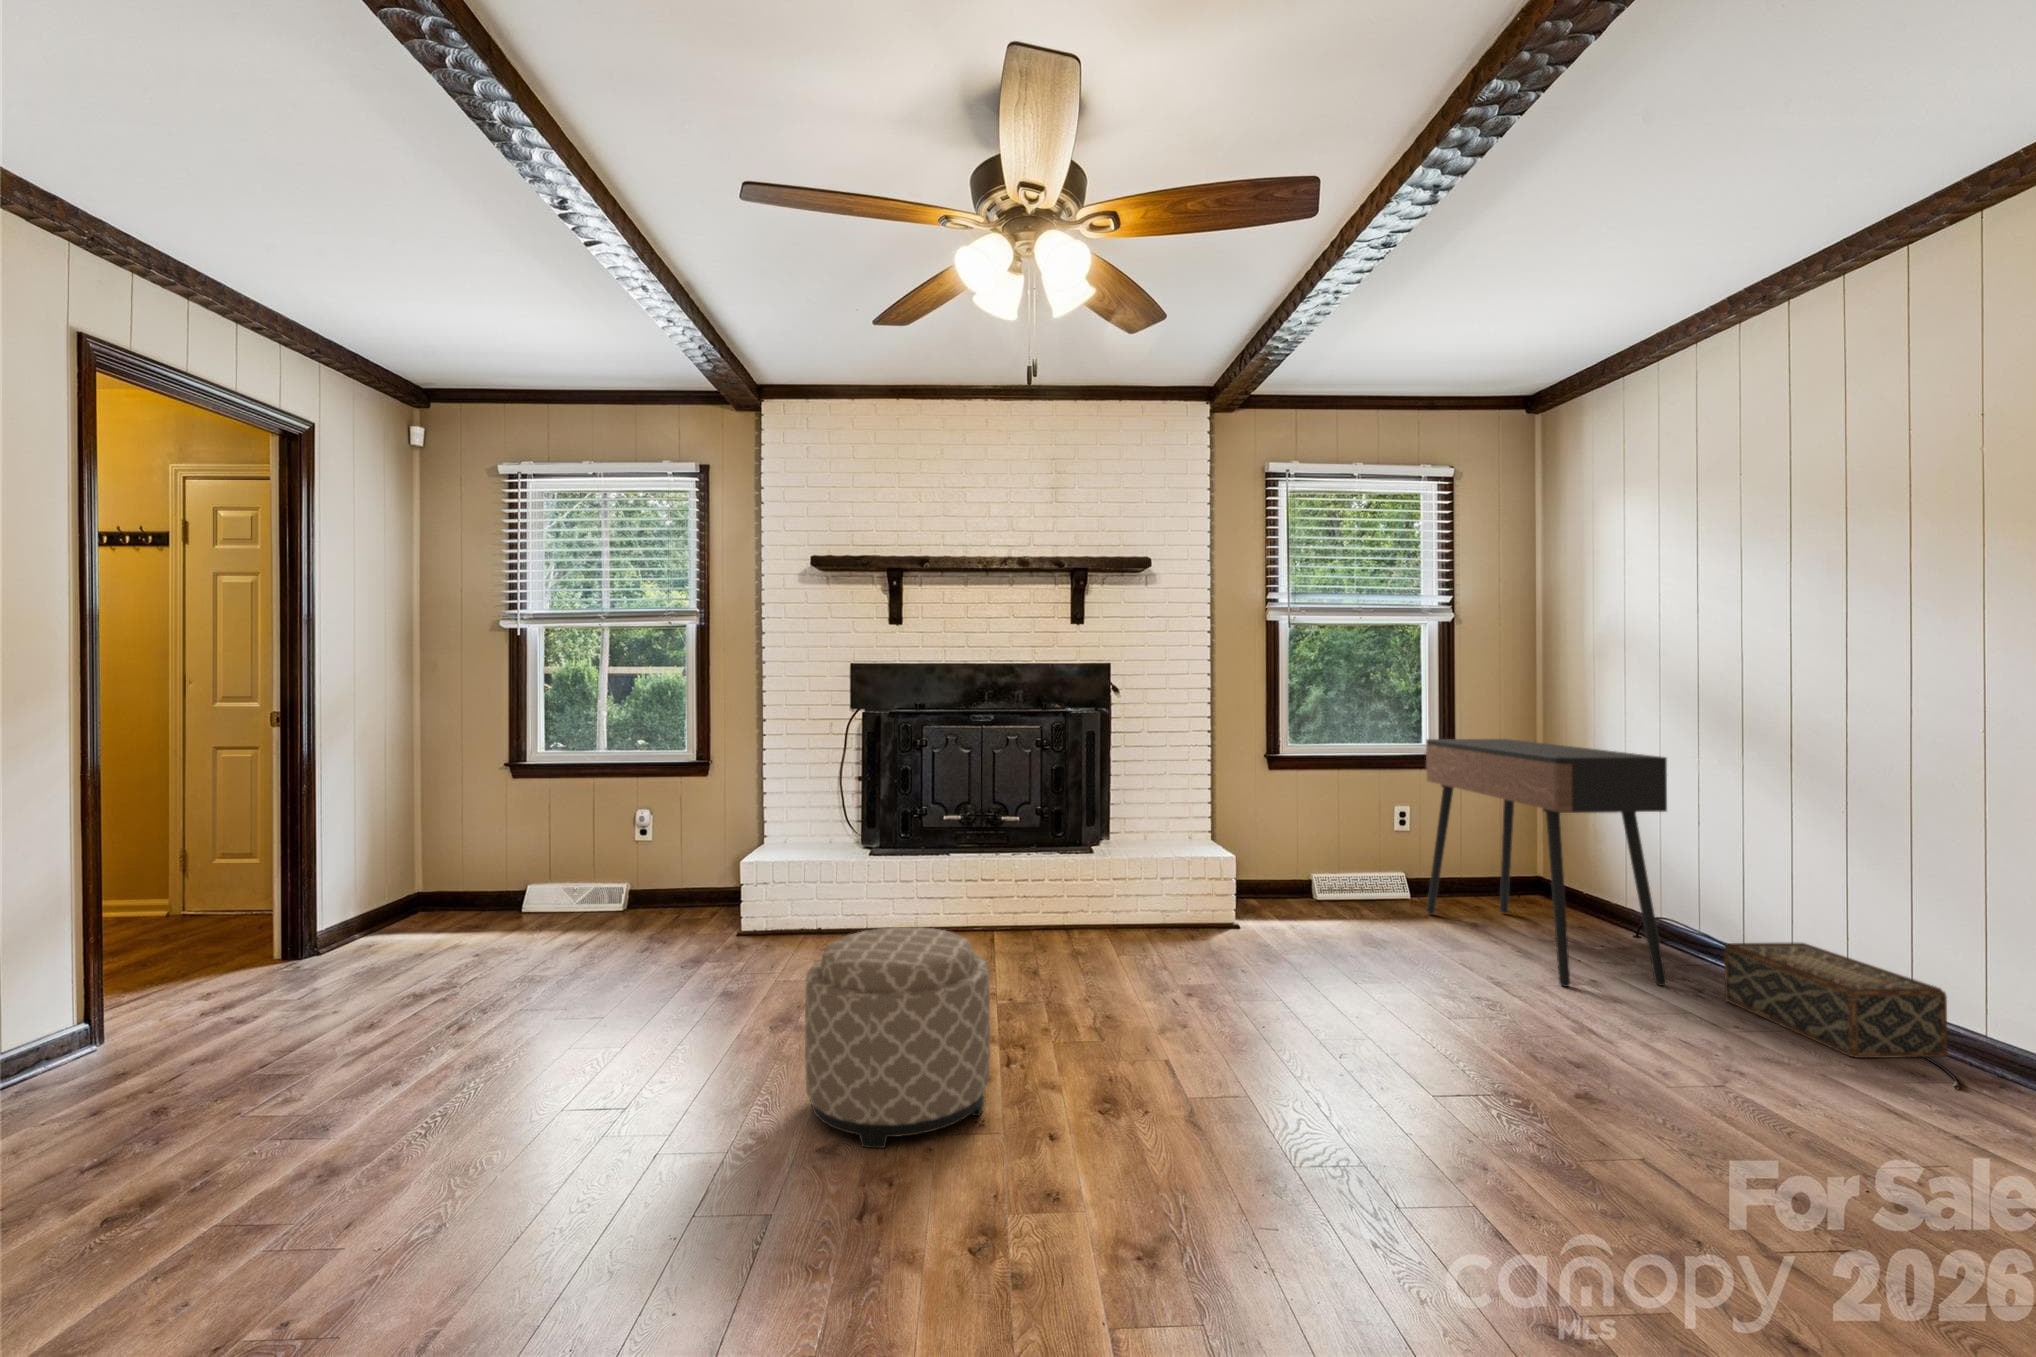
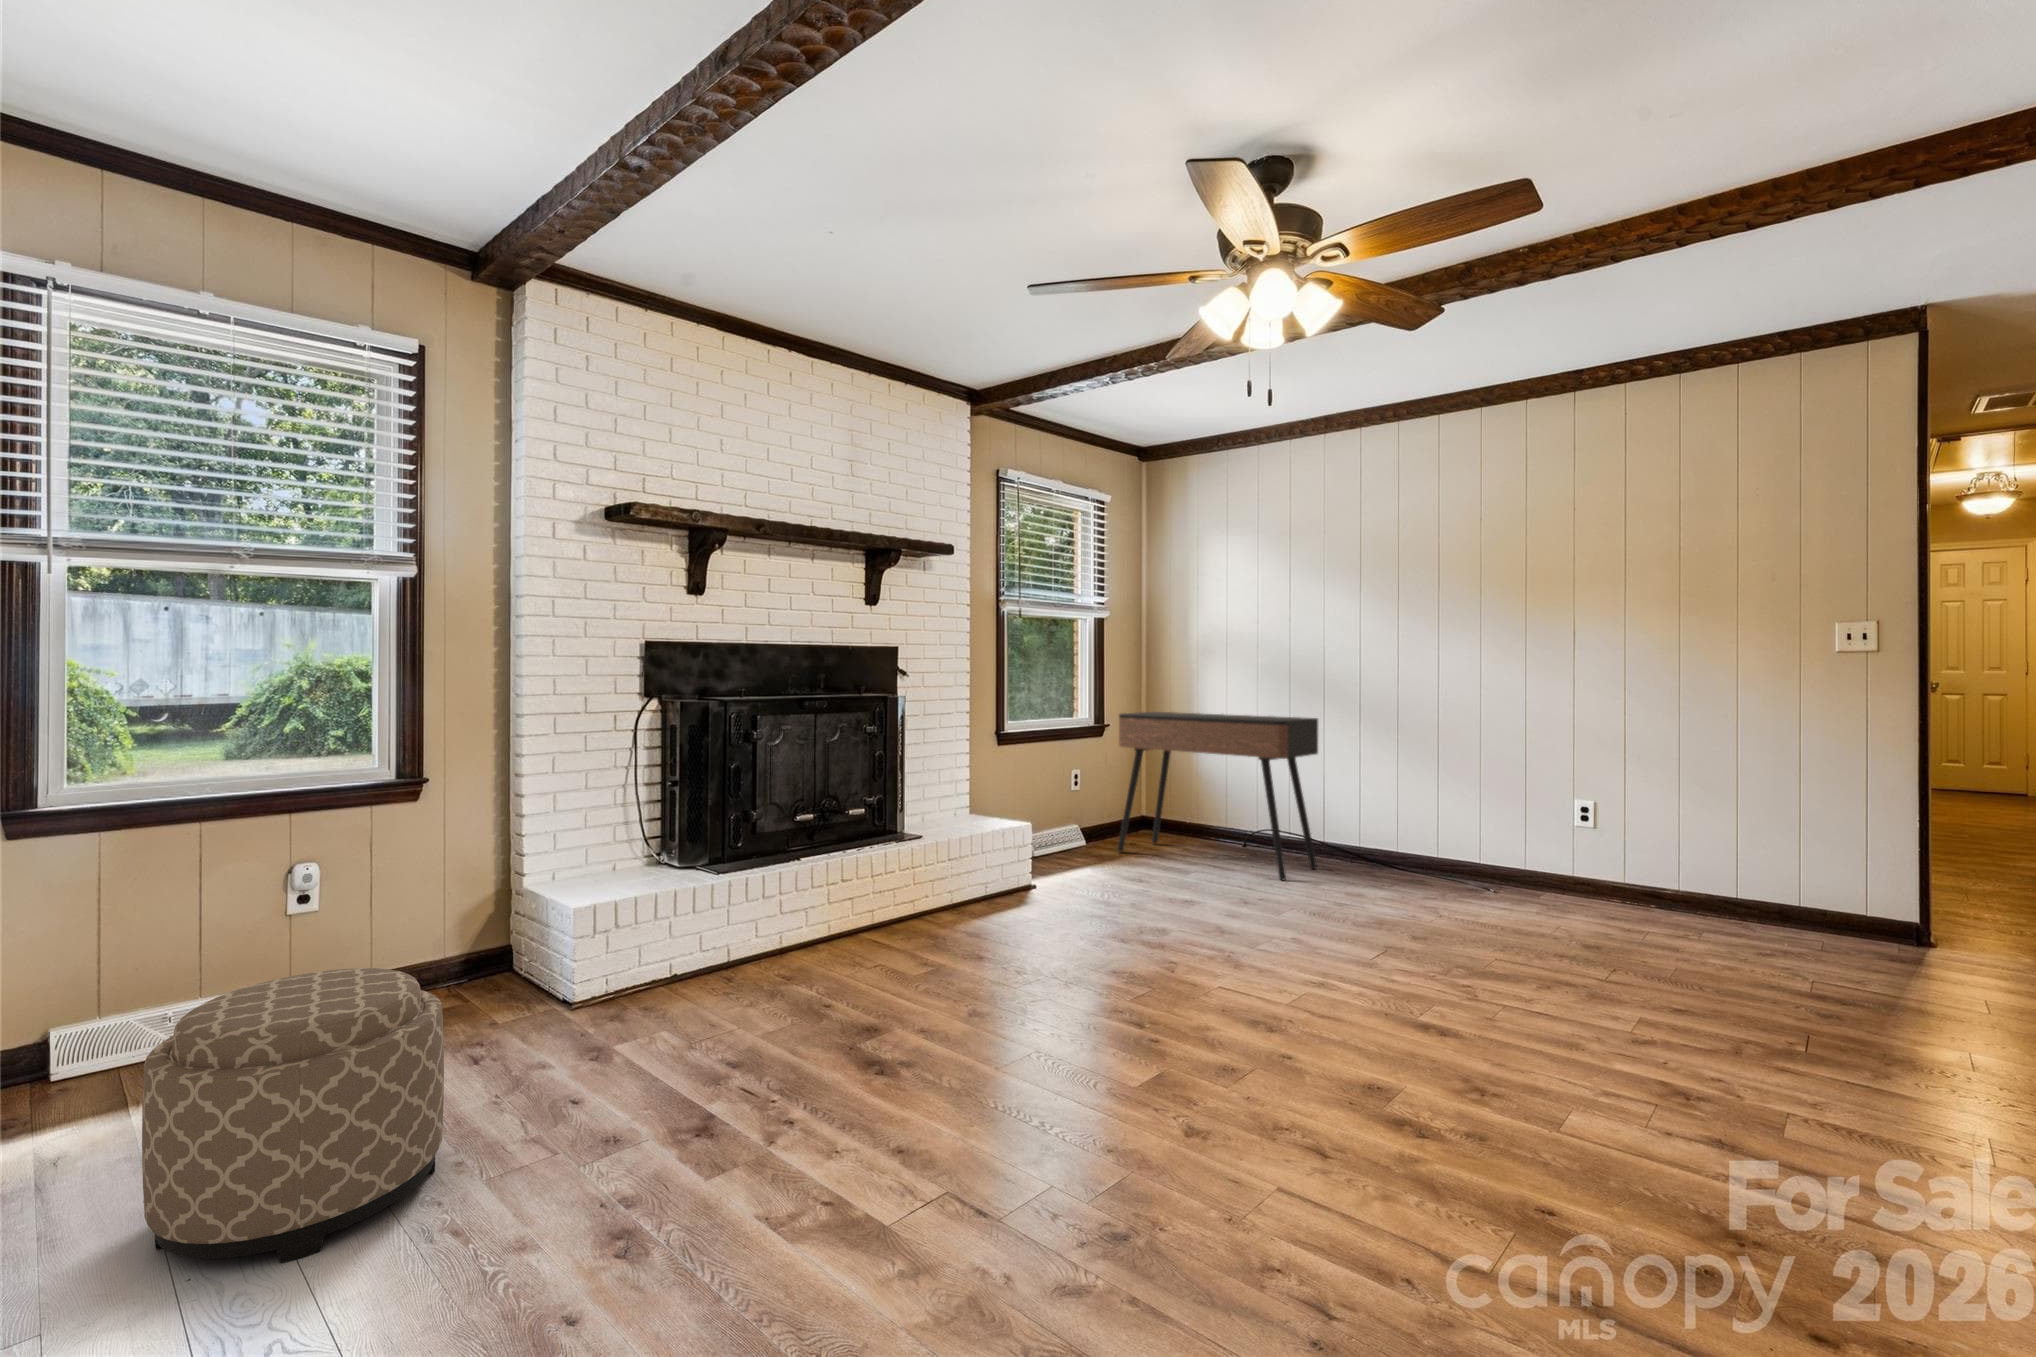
ottoman: present [805,927,990,1149] -> present [142,968,444,1263]
woven basket: present [1724,942,1948,1058] -> none [1353,828,1467,886]

